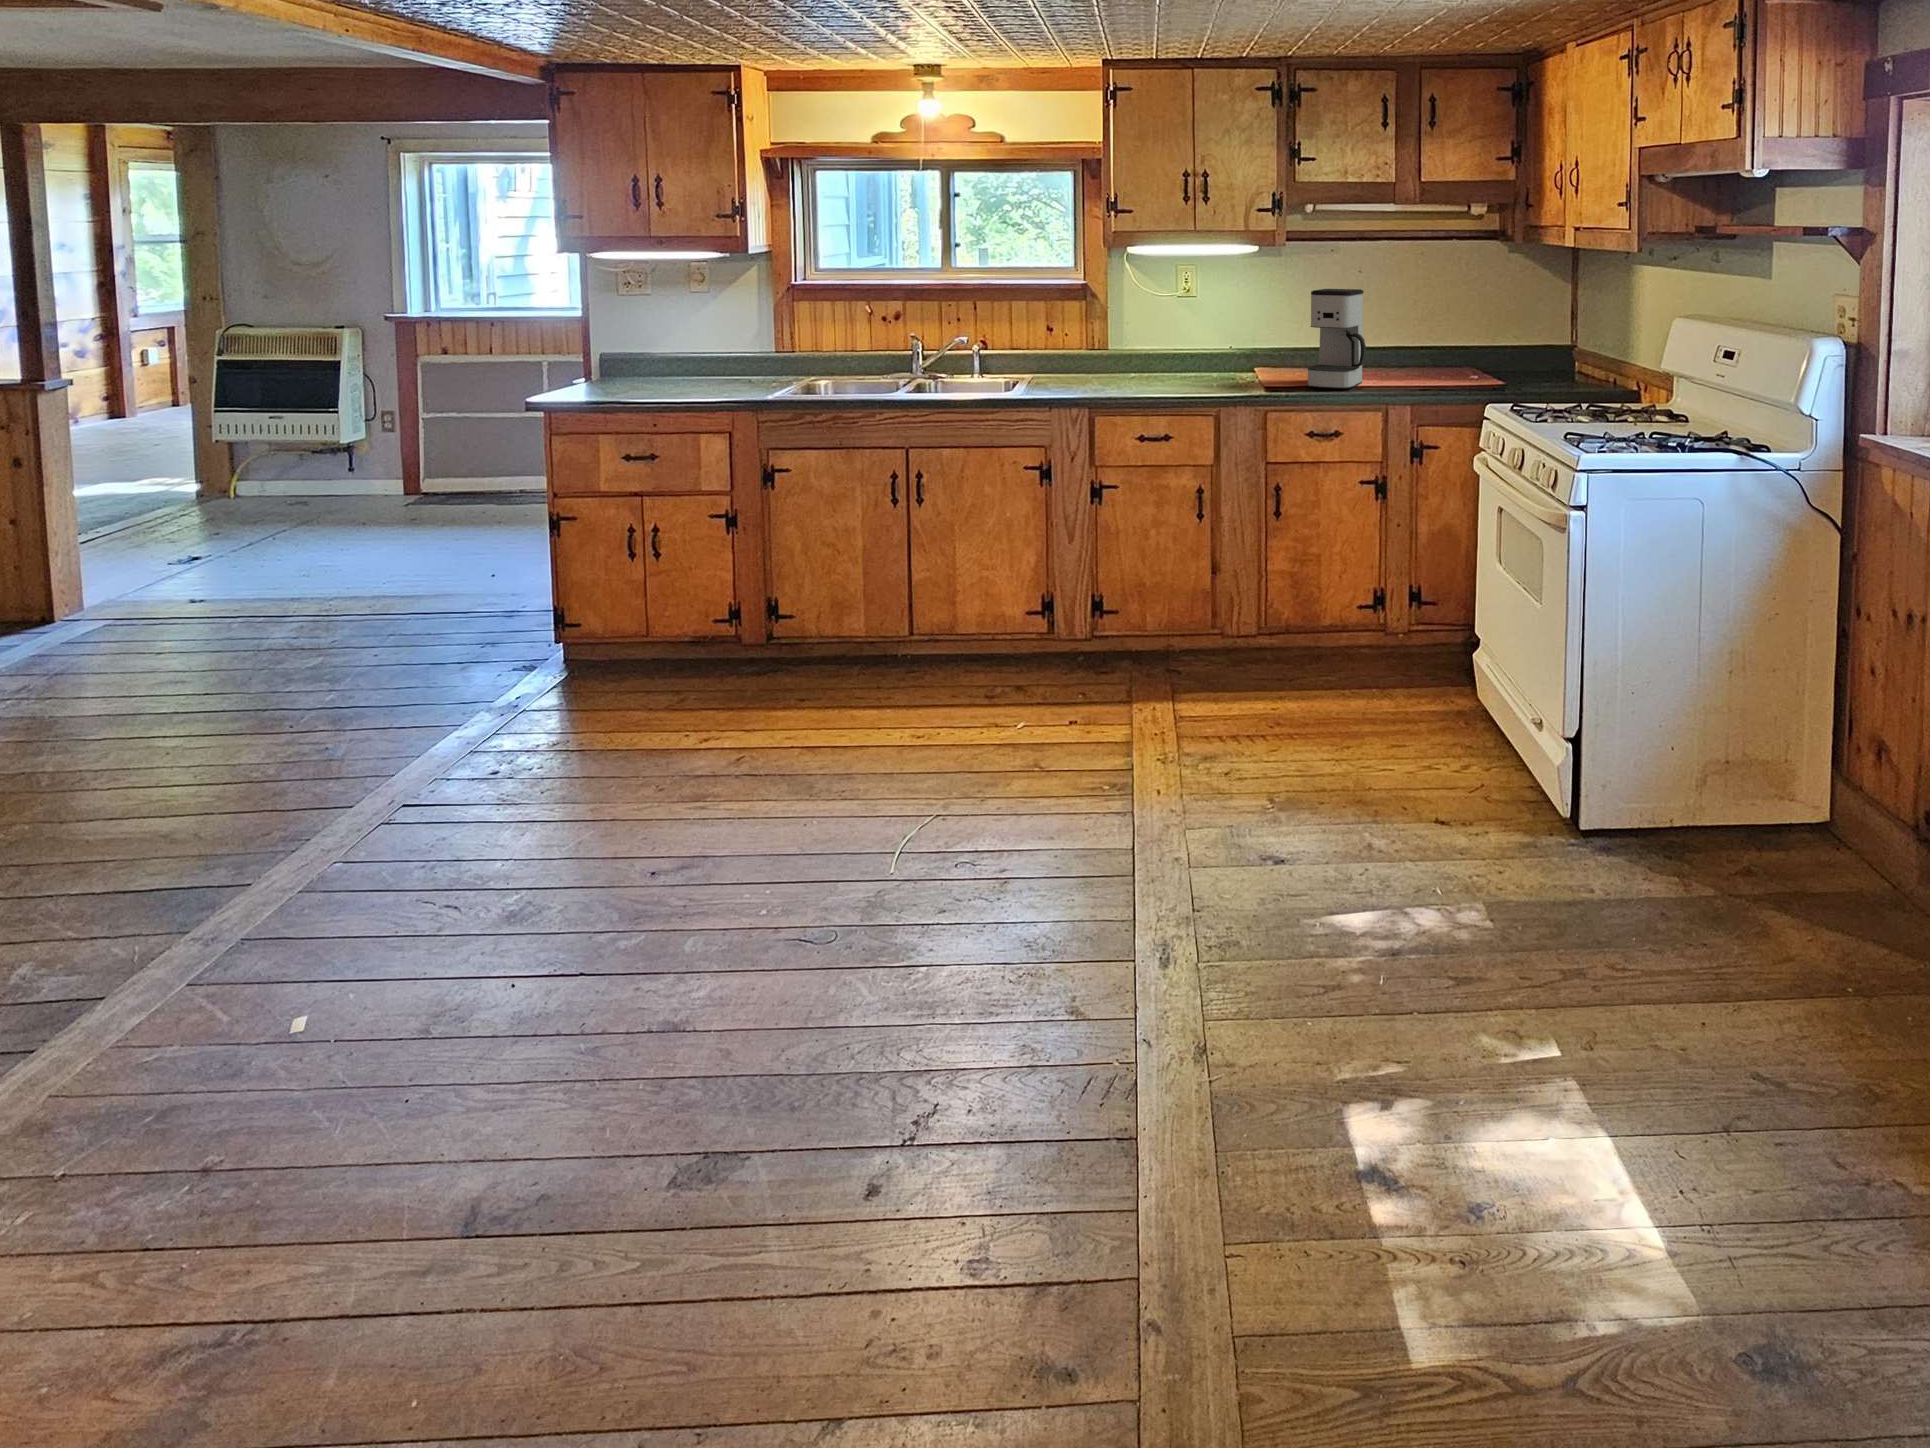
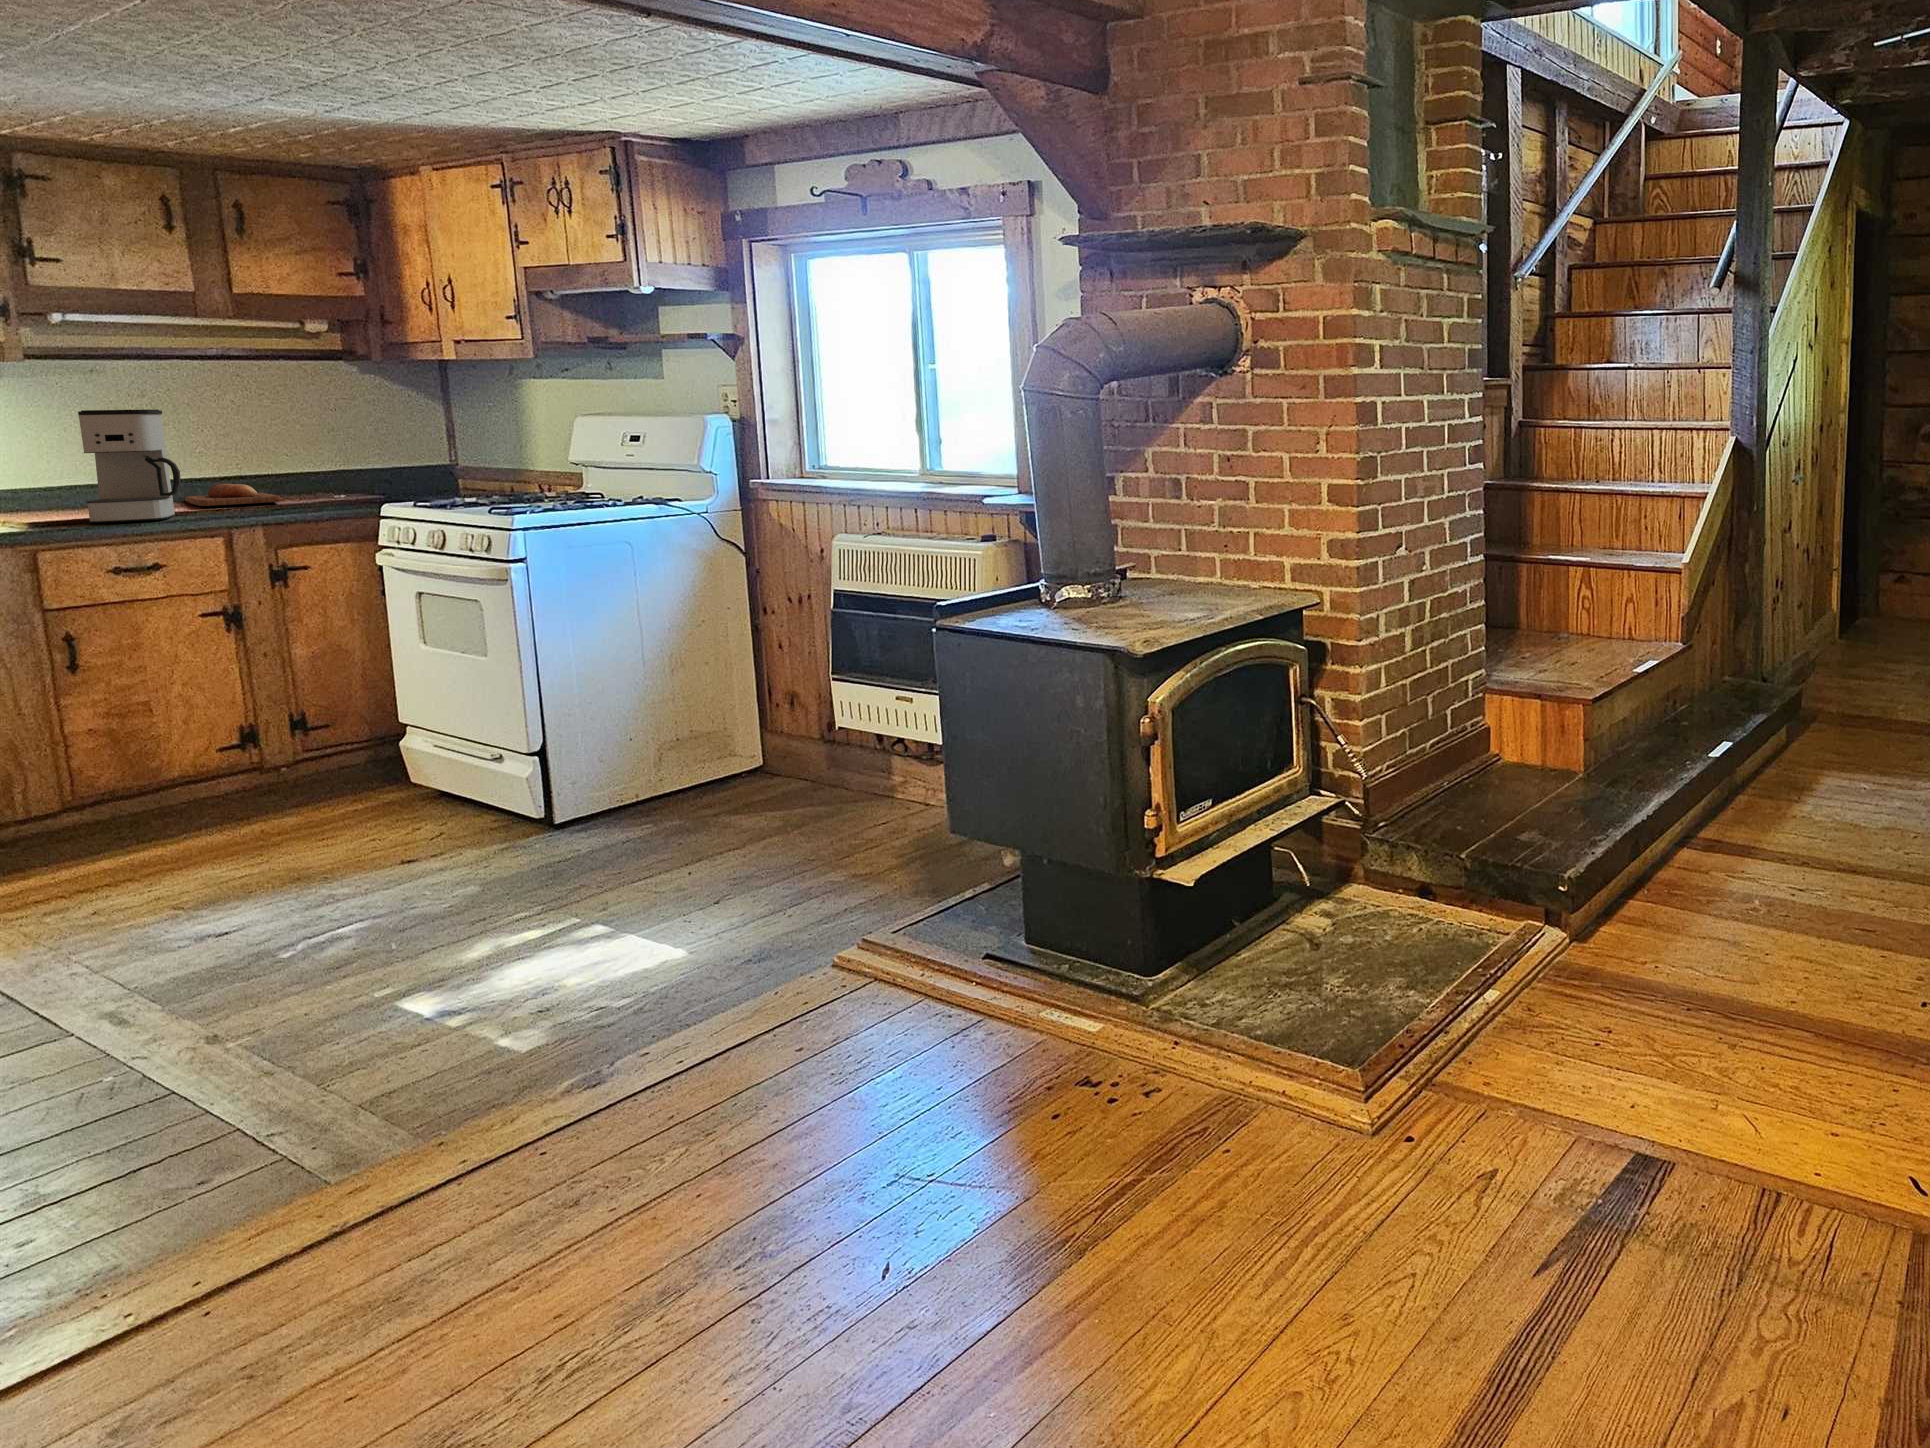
bread loaf: none [1382,350,1435,374] -> present [185,484,281,506]

